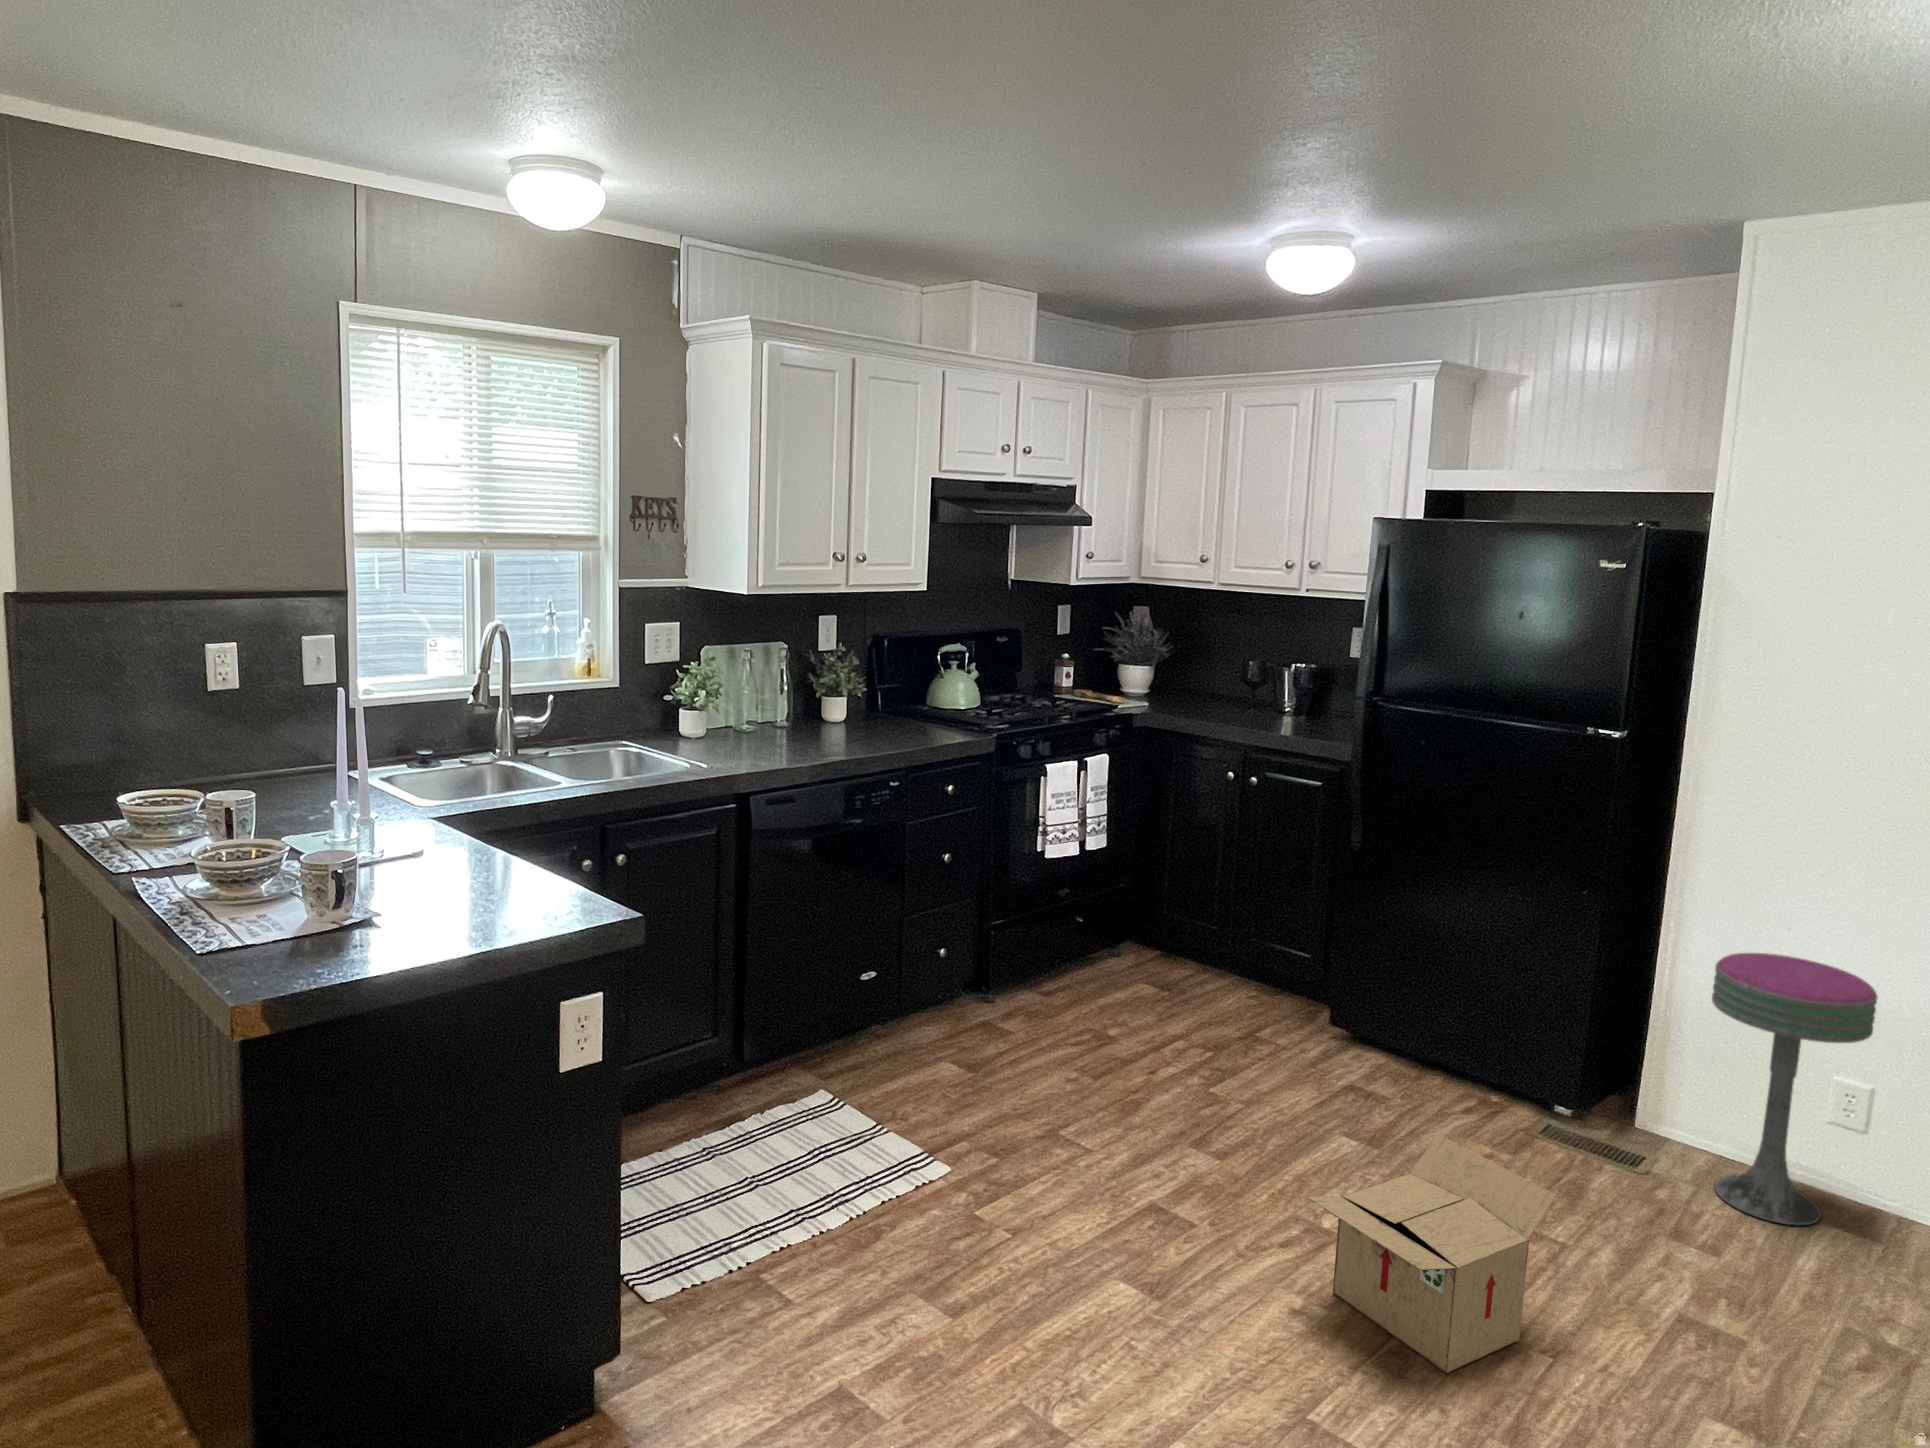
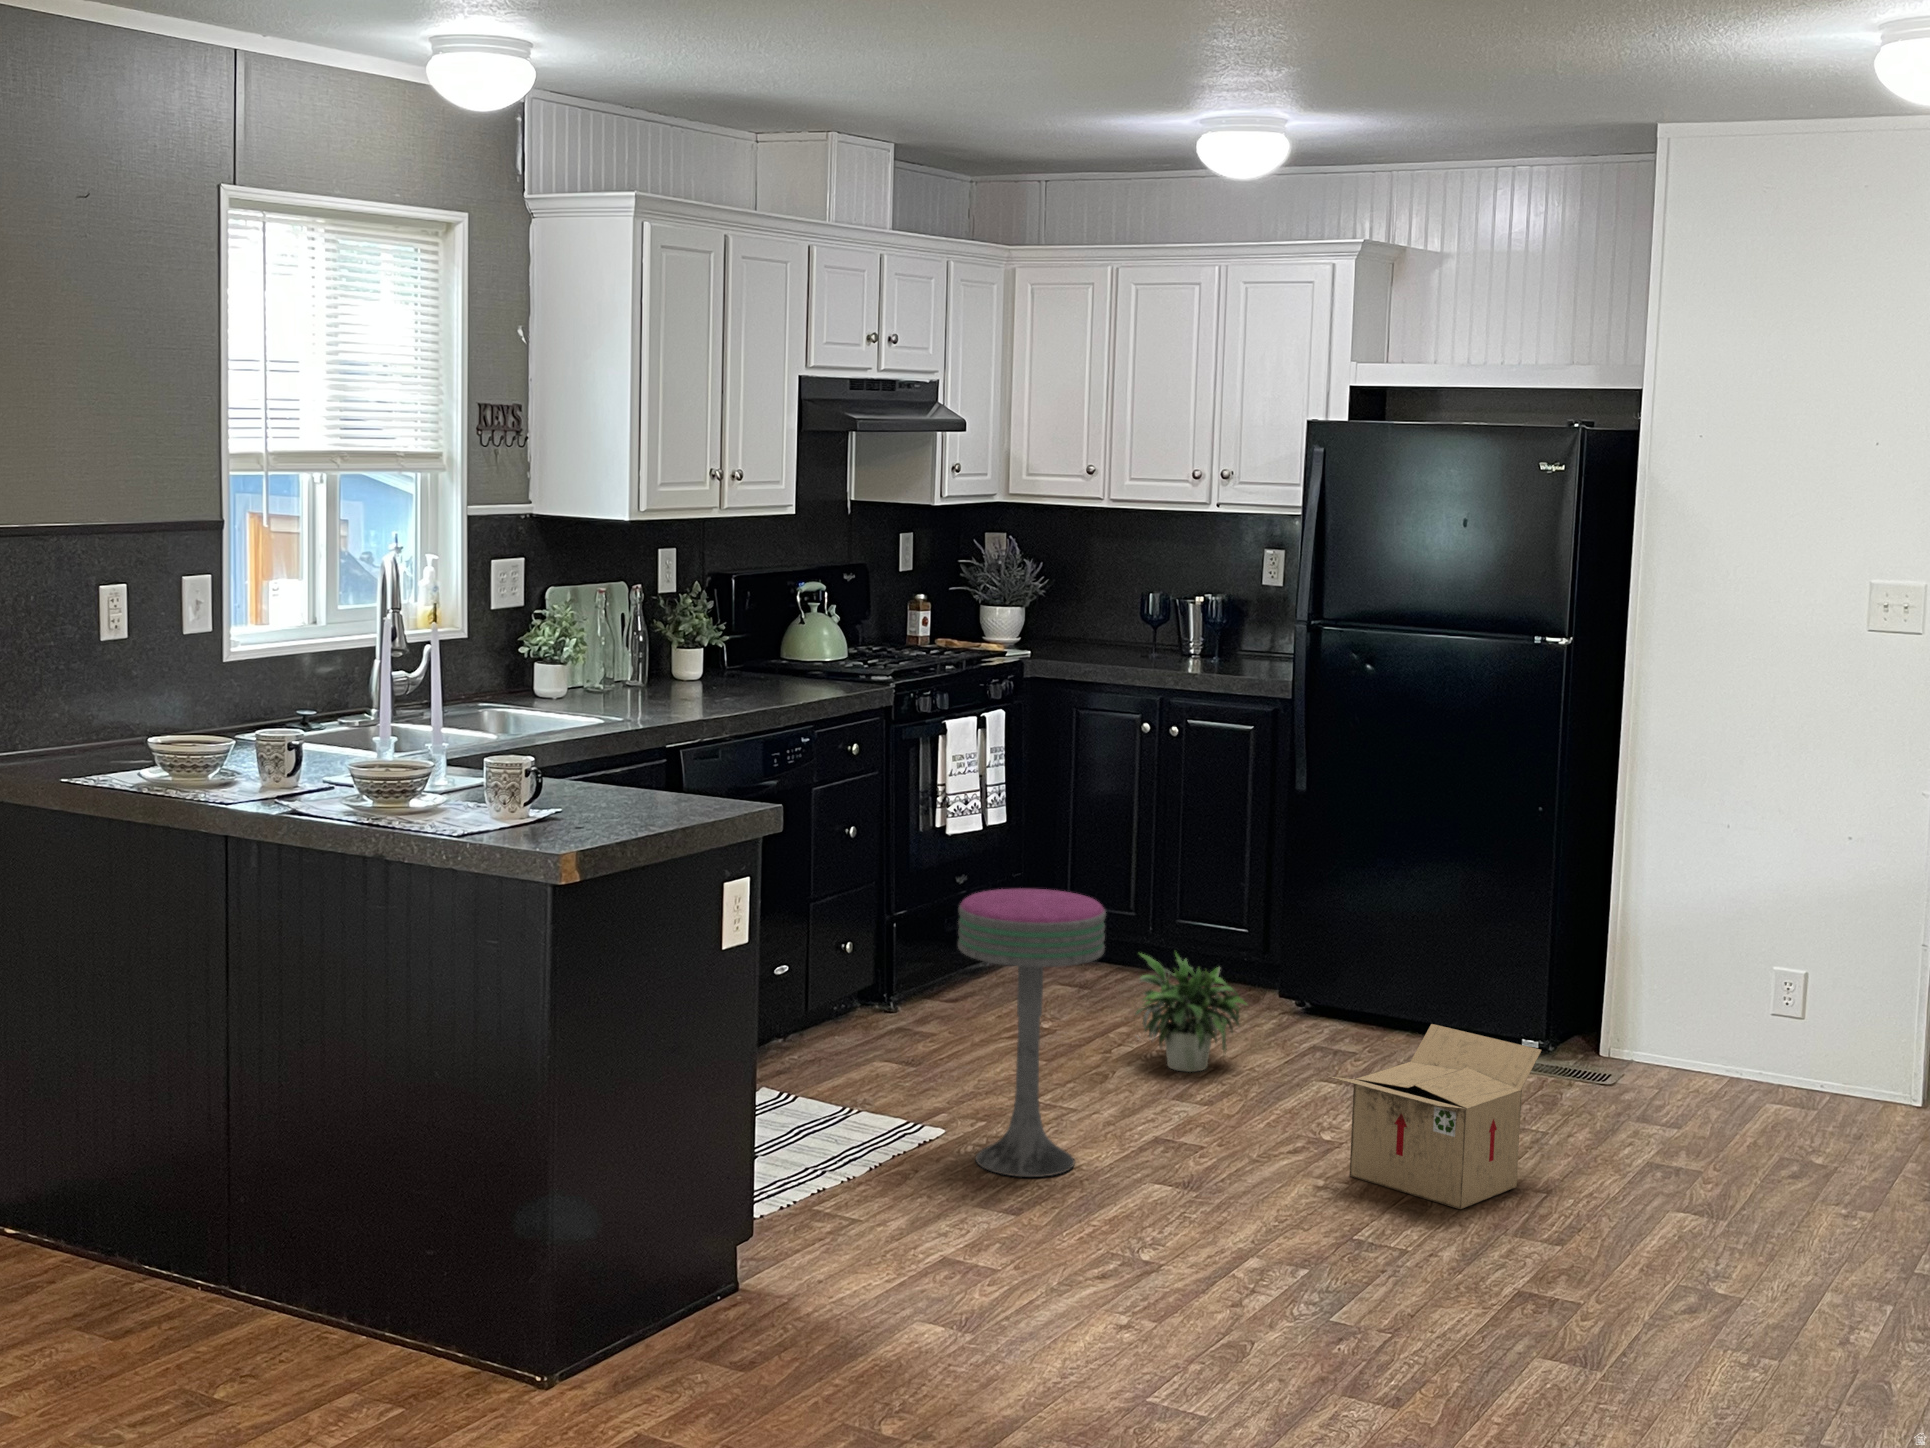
bar stool: present [1712,953,1878,1225] -> present [958,888,1106,1177]
potted plant: none [1170,992,1273,1110] -> present [1136,953,1247,1072]

